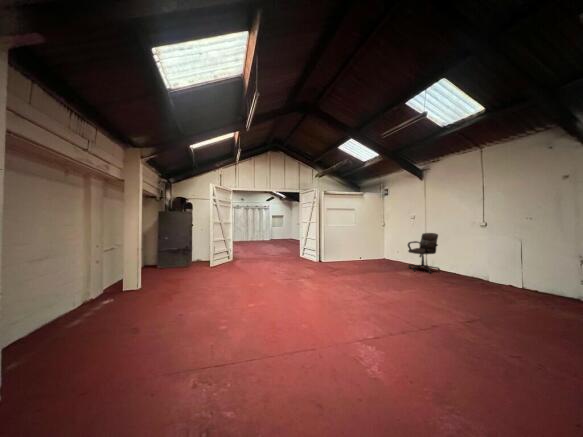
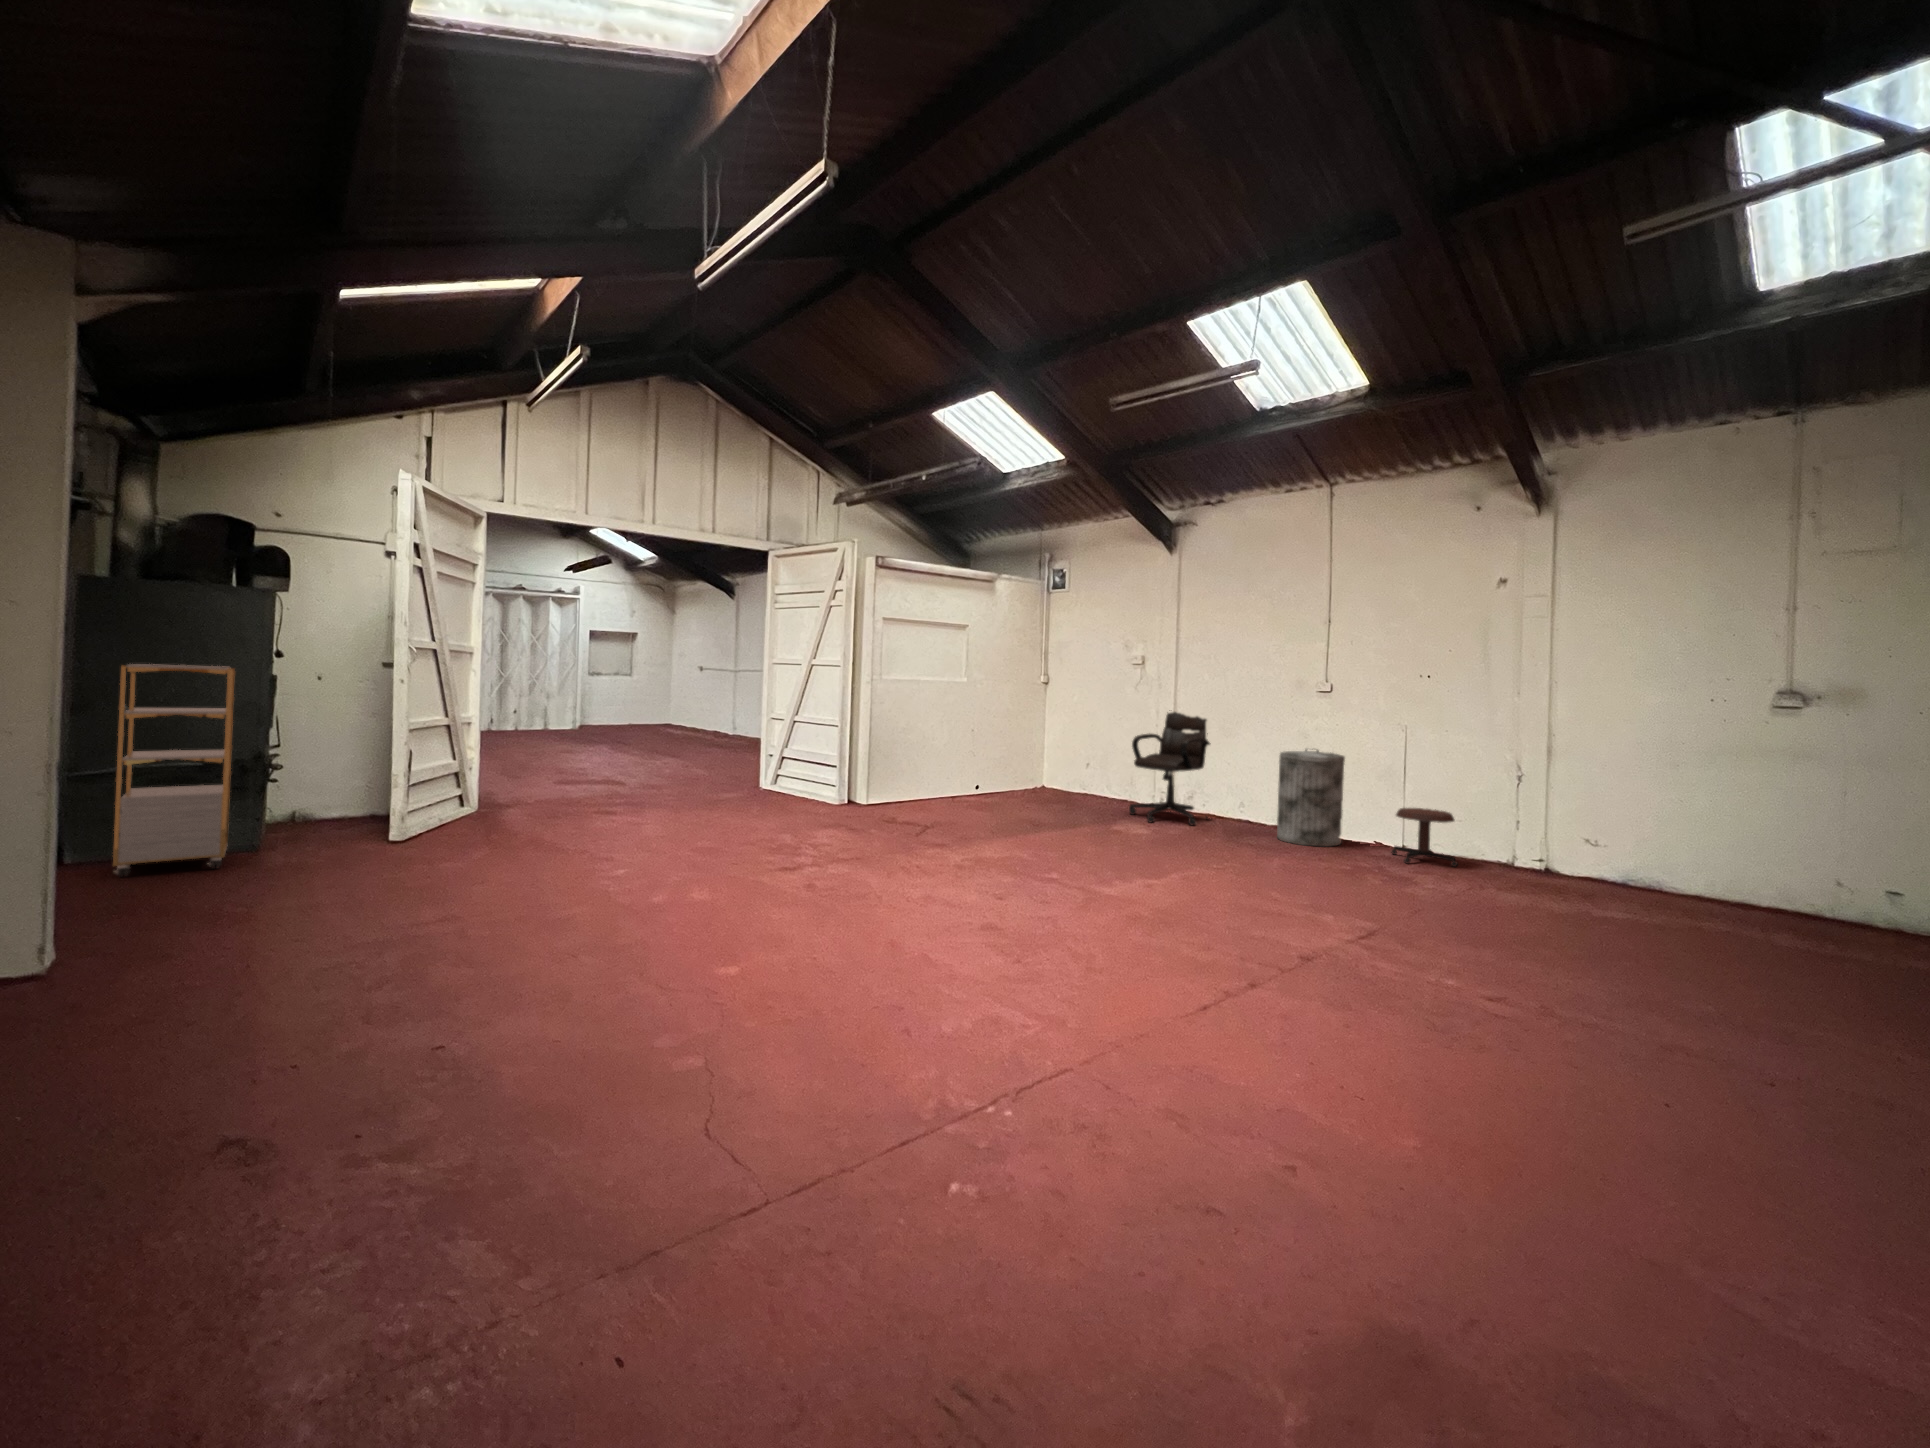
shelving unit: none [162,229,183,271] -> present [113,664,235,877]
trash can: none [462,247,492,285] -> present [1277,749,1345,846]
stool: none [514,272,548,298] -> present [1391,808,1458,867]

